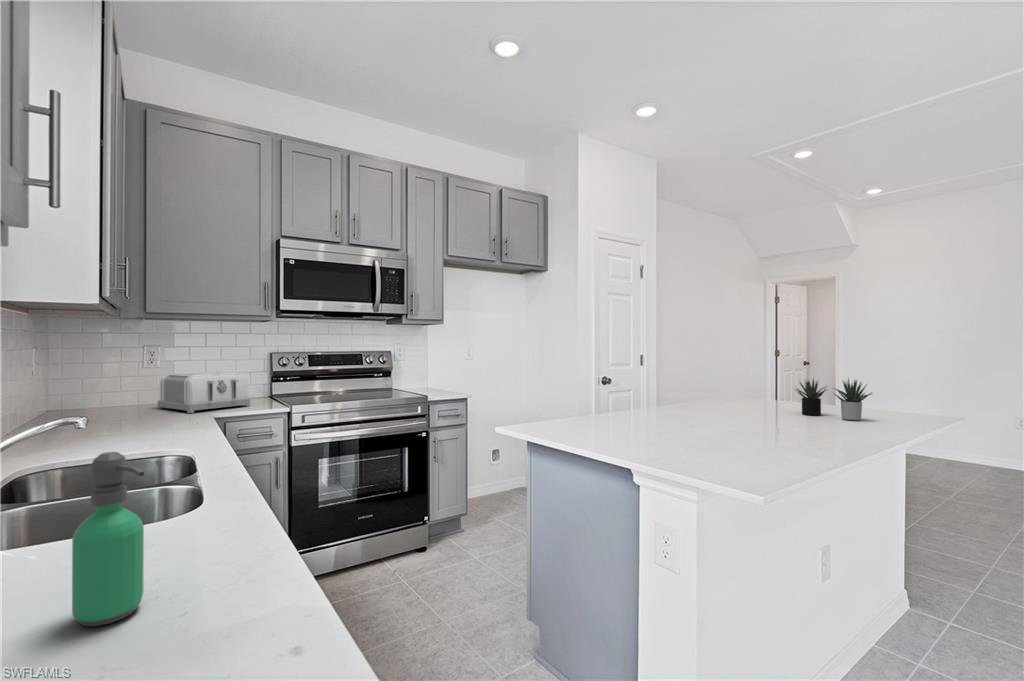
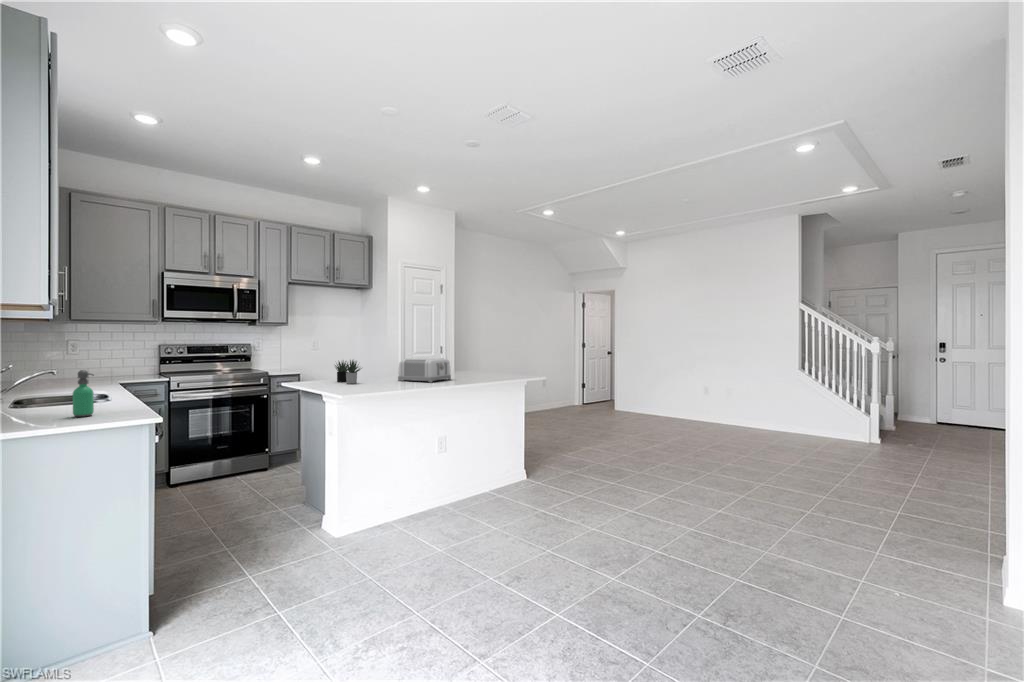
toaster: present [158,371,250,413] -> present [398,358,451,382]
succulent plant: present [795,379,871,420] -> present [335,360,360,384]

